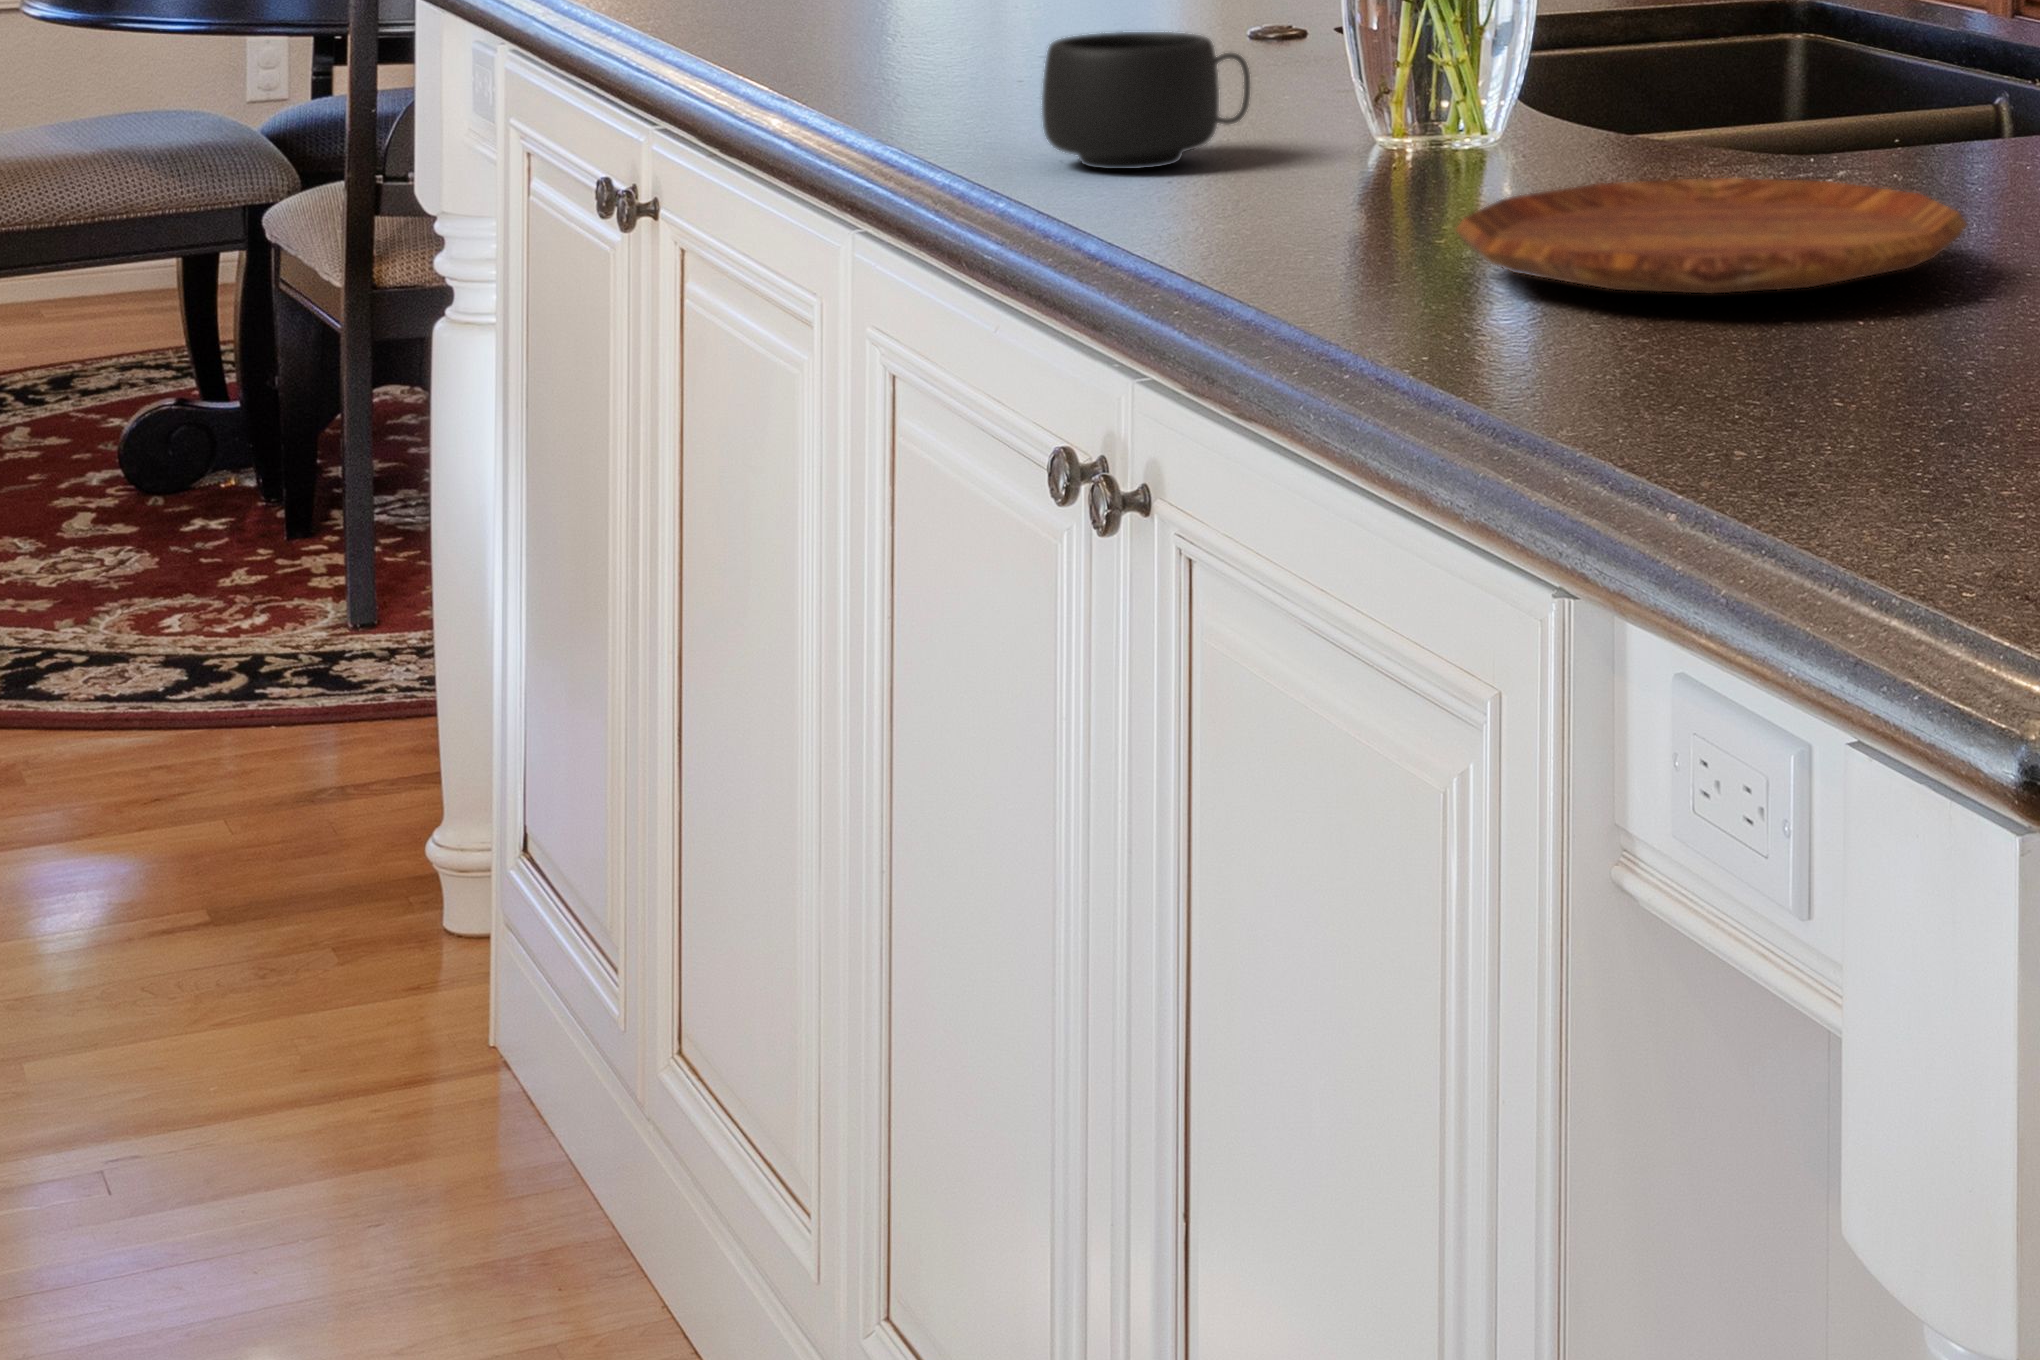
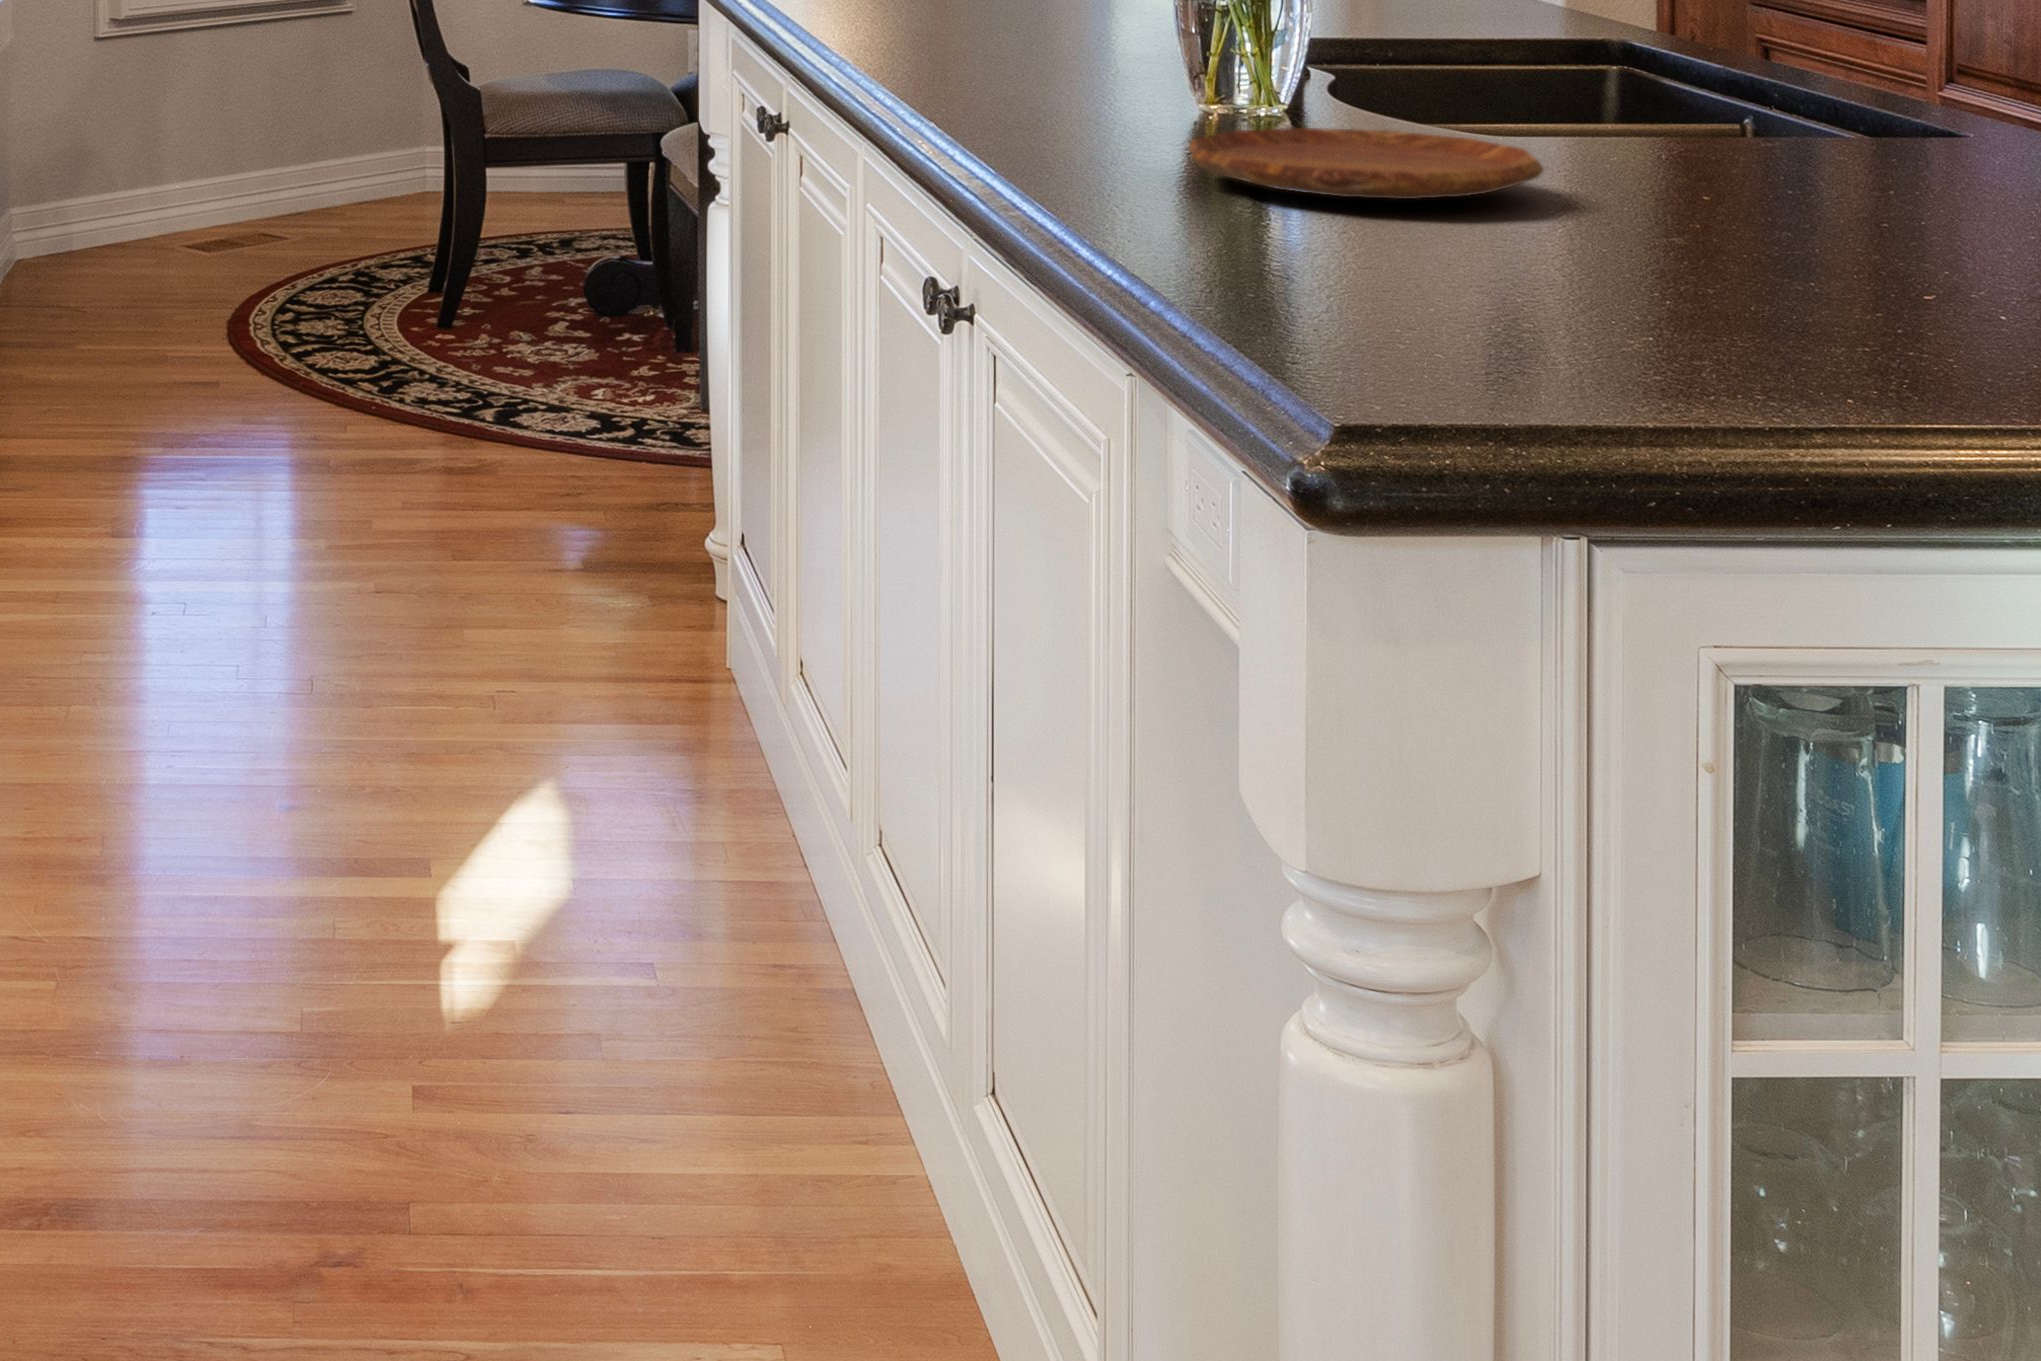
mug: present [1042,32,1250,169] -> none [982,19,1118,105]

